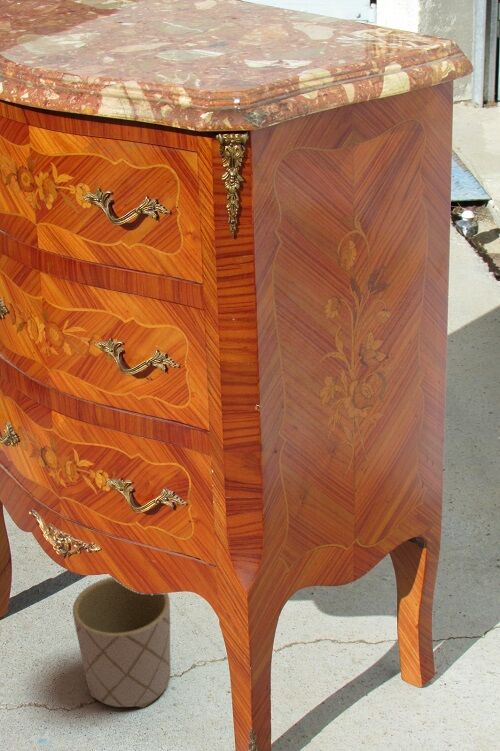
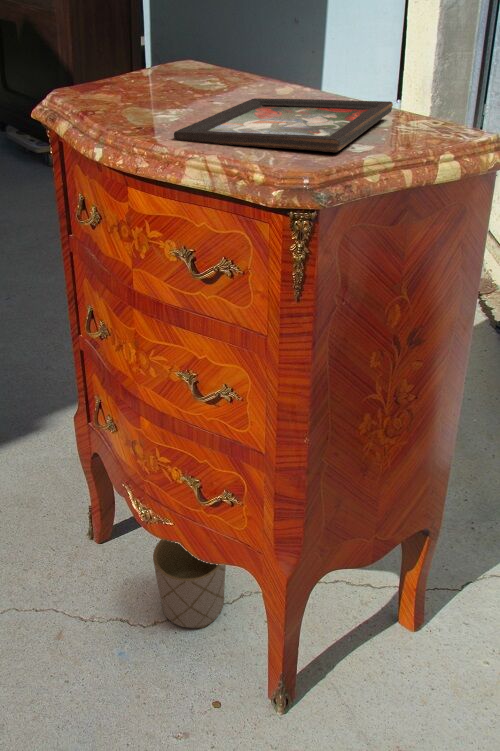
decorative tray: none [83,11,334,71] -> present [174,98,393,153]

